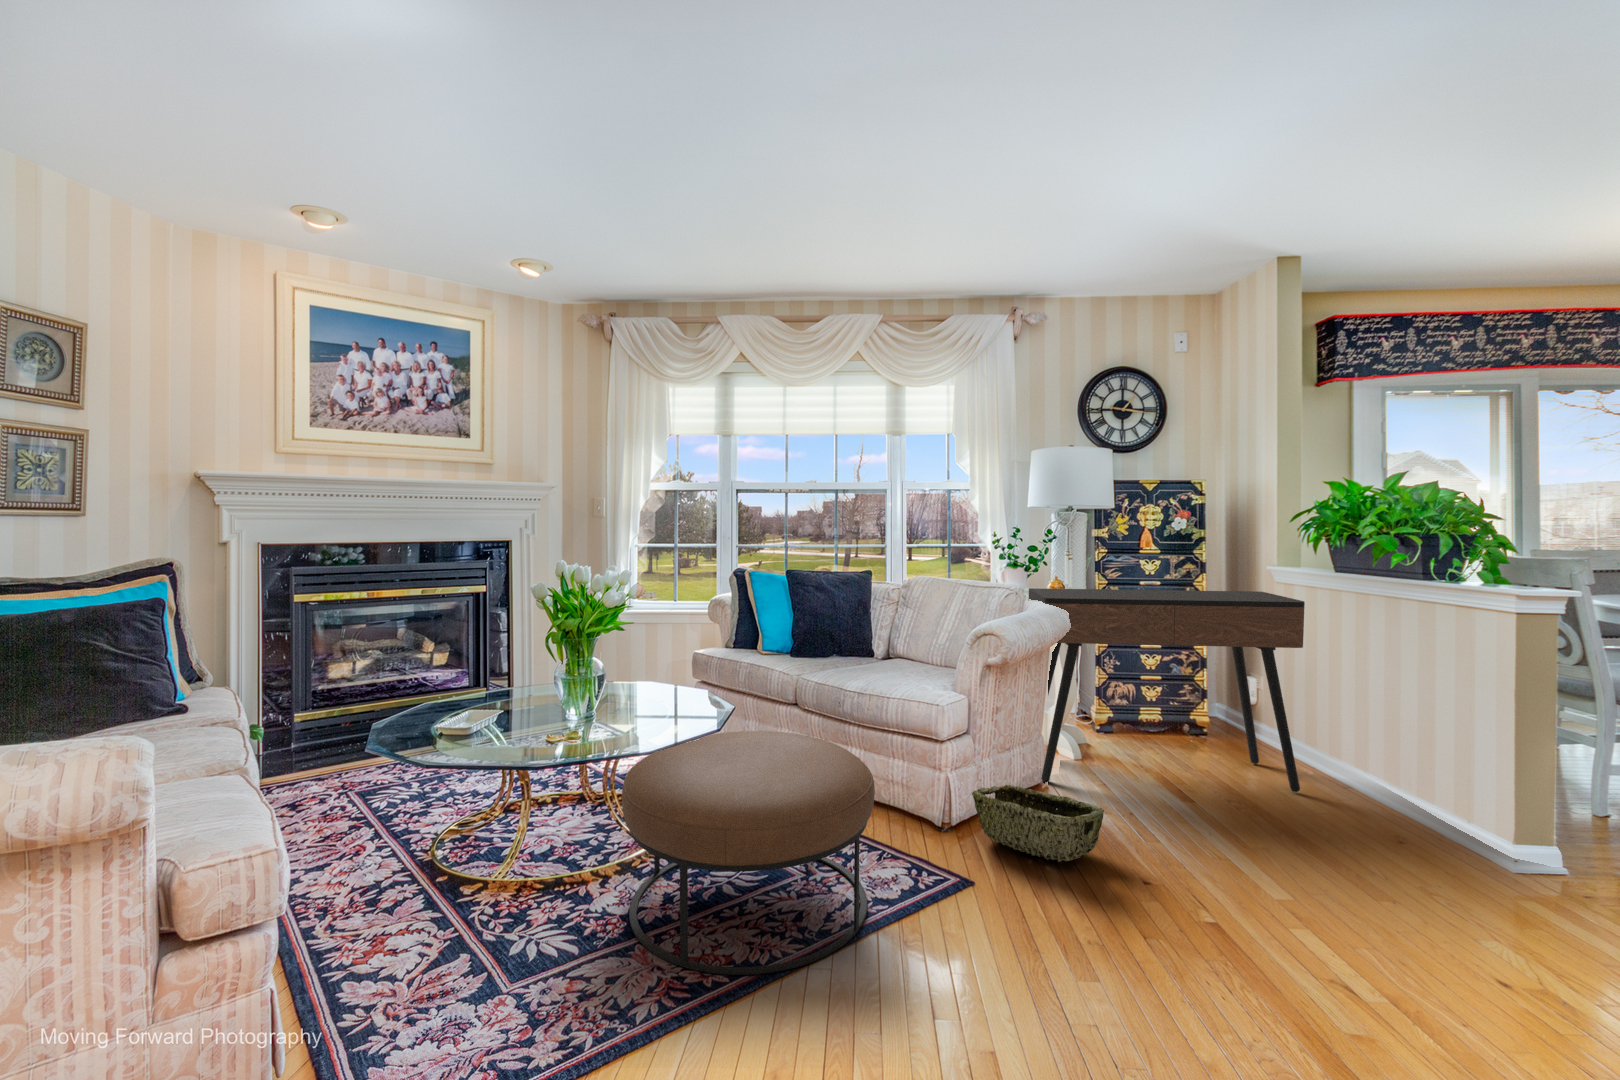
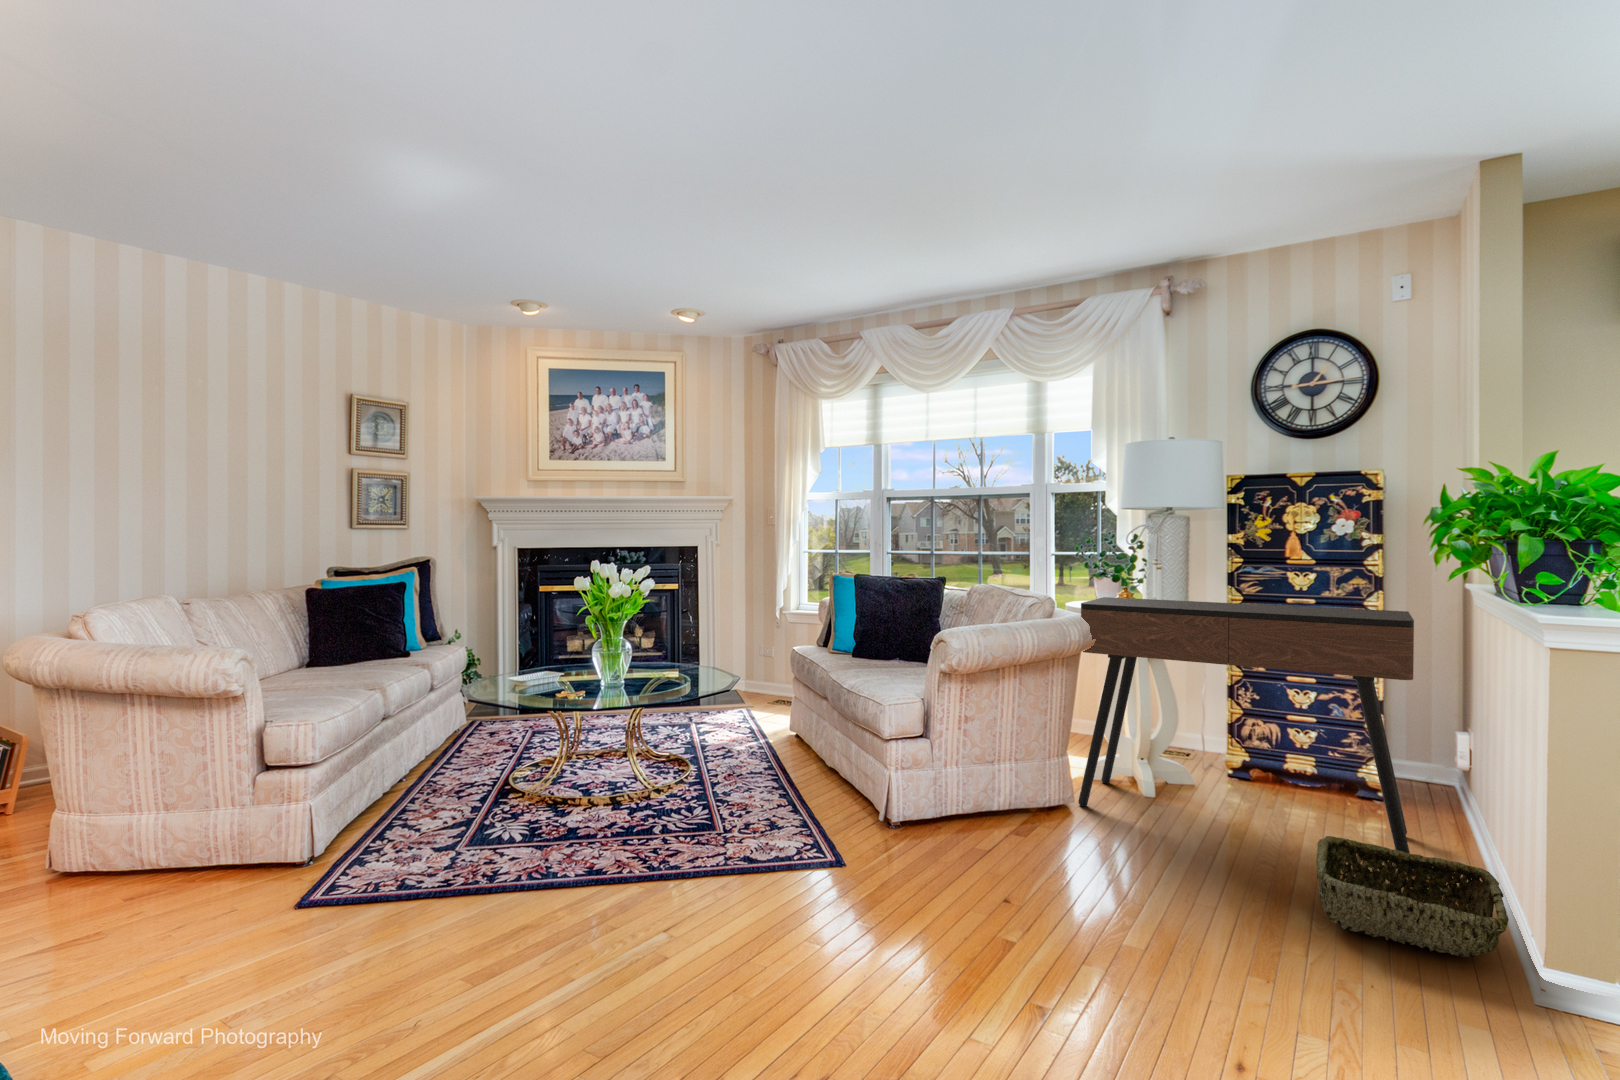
ottoman: present [622,731,875,975] -> none [579,696,788,873]
woven basket: present [972,785,1104,862] -> present [1316,836,1509,957]

